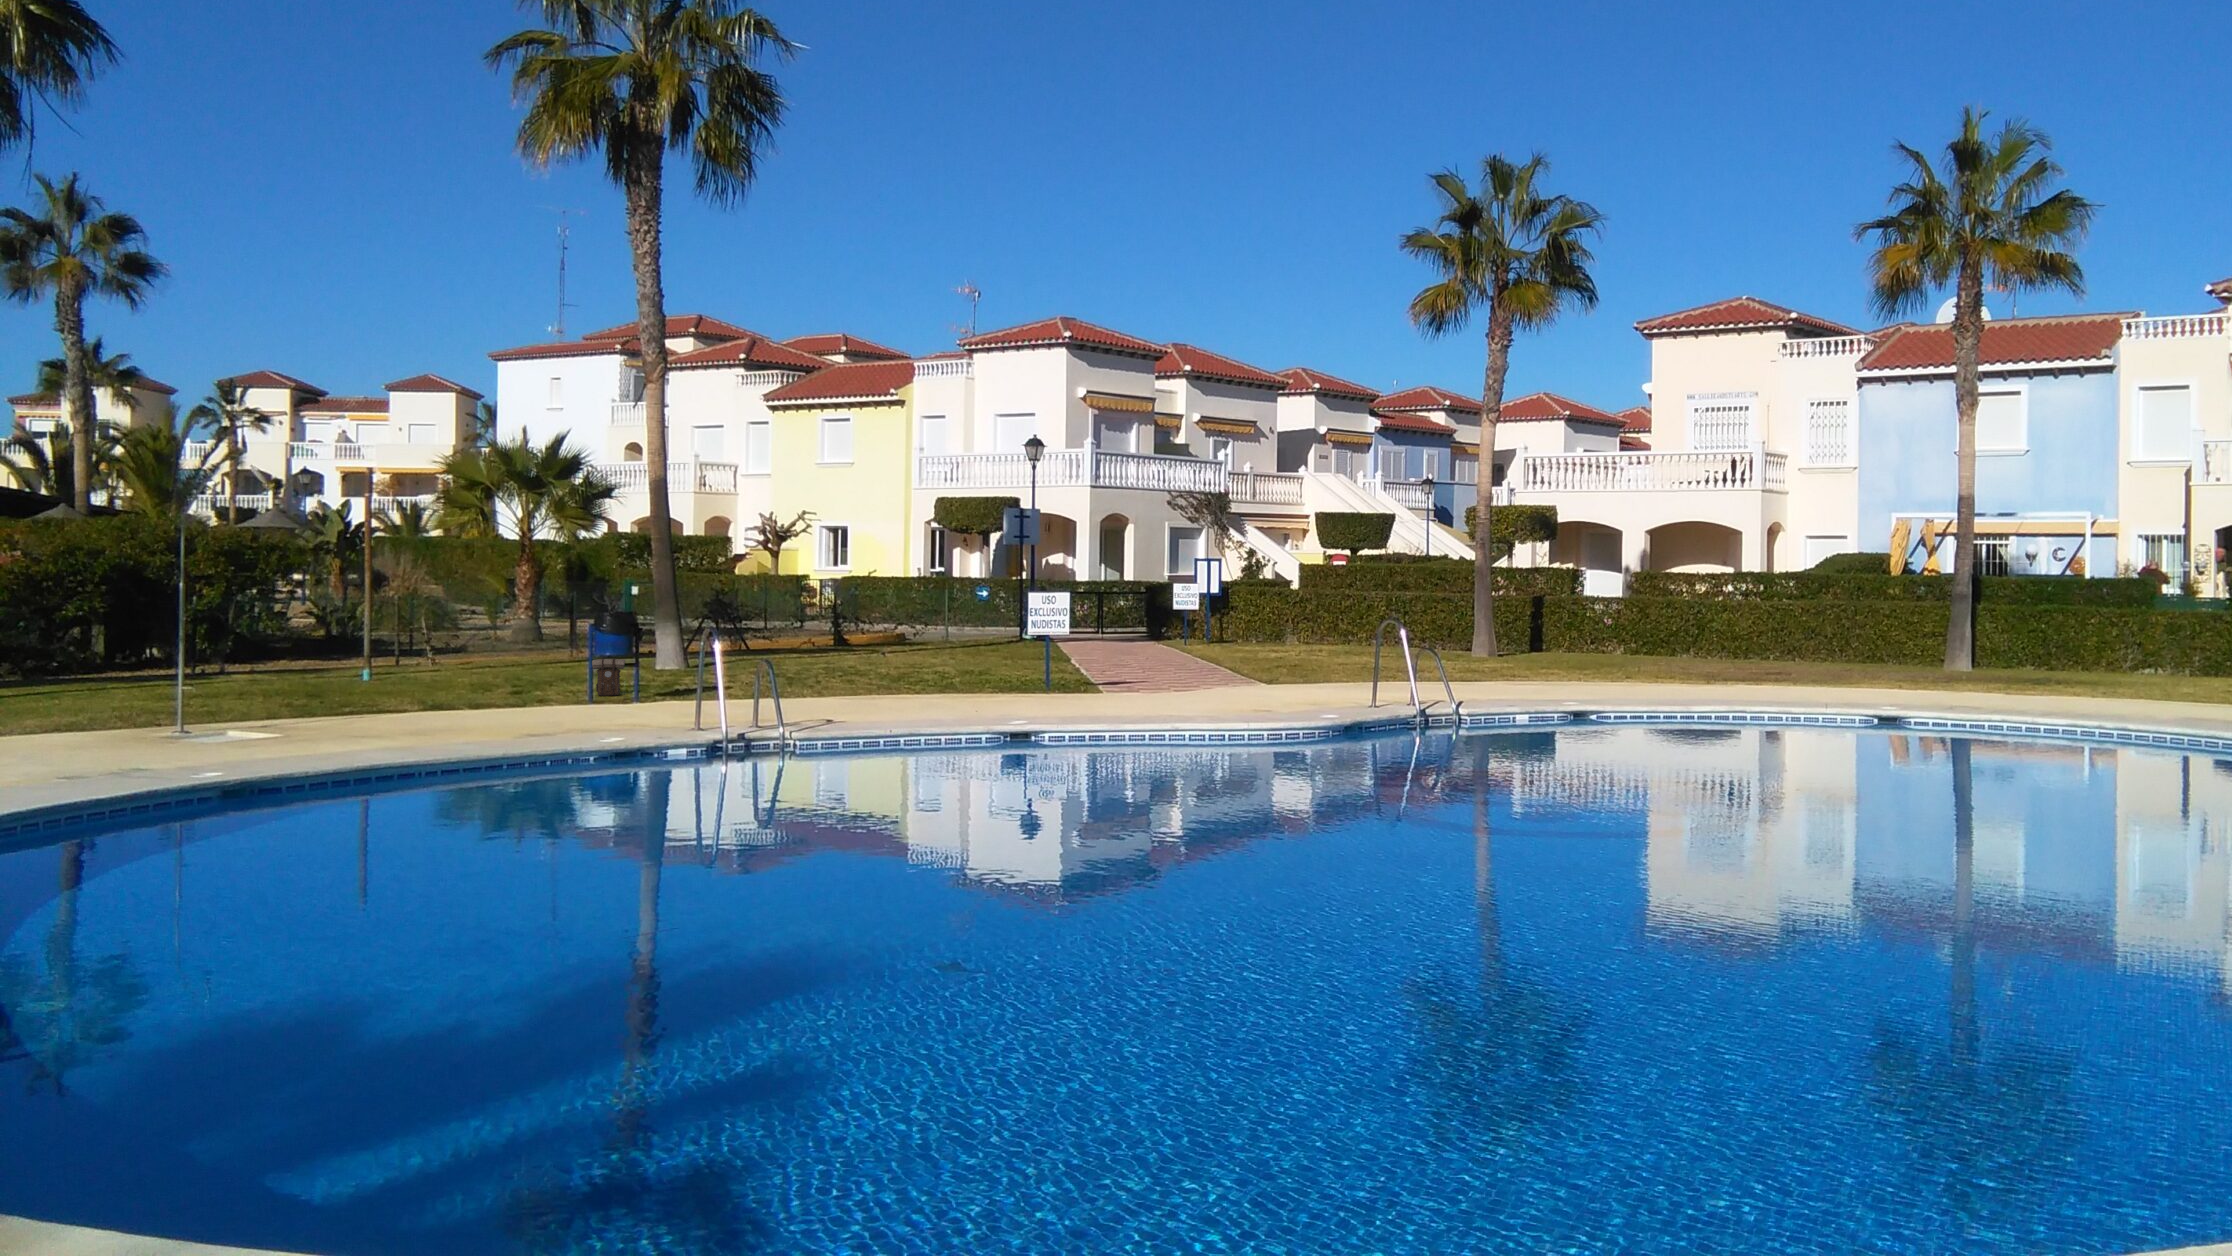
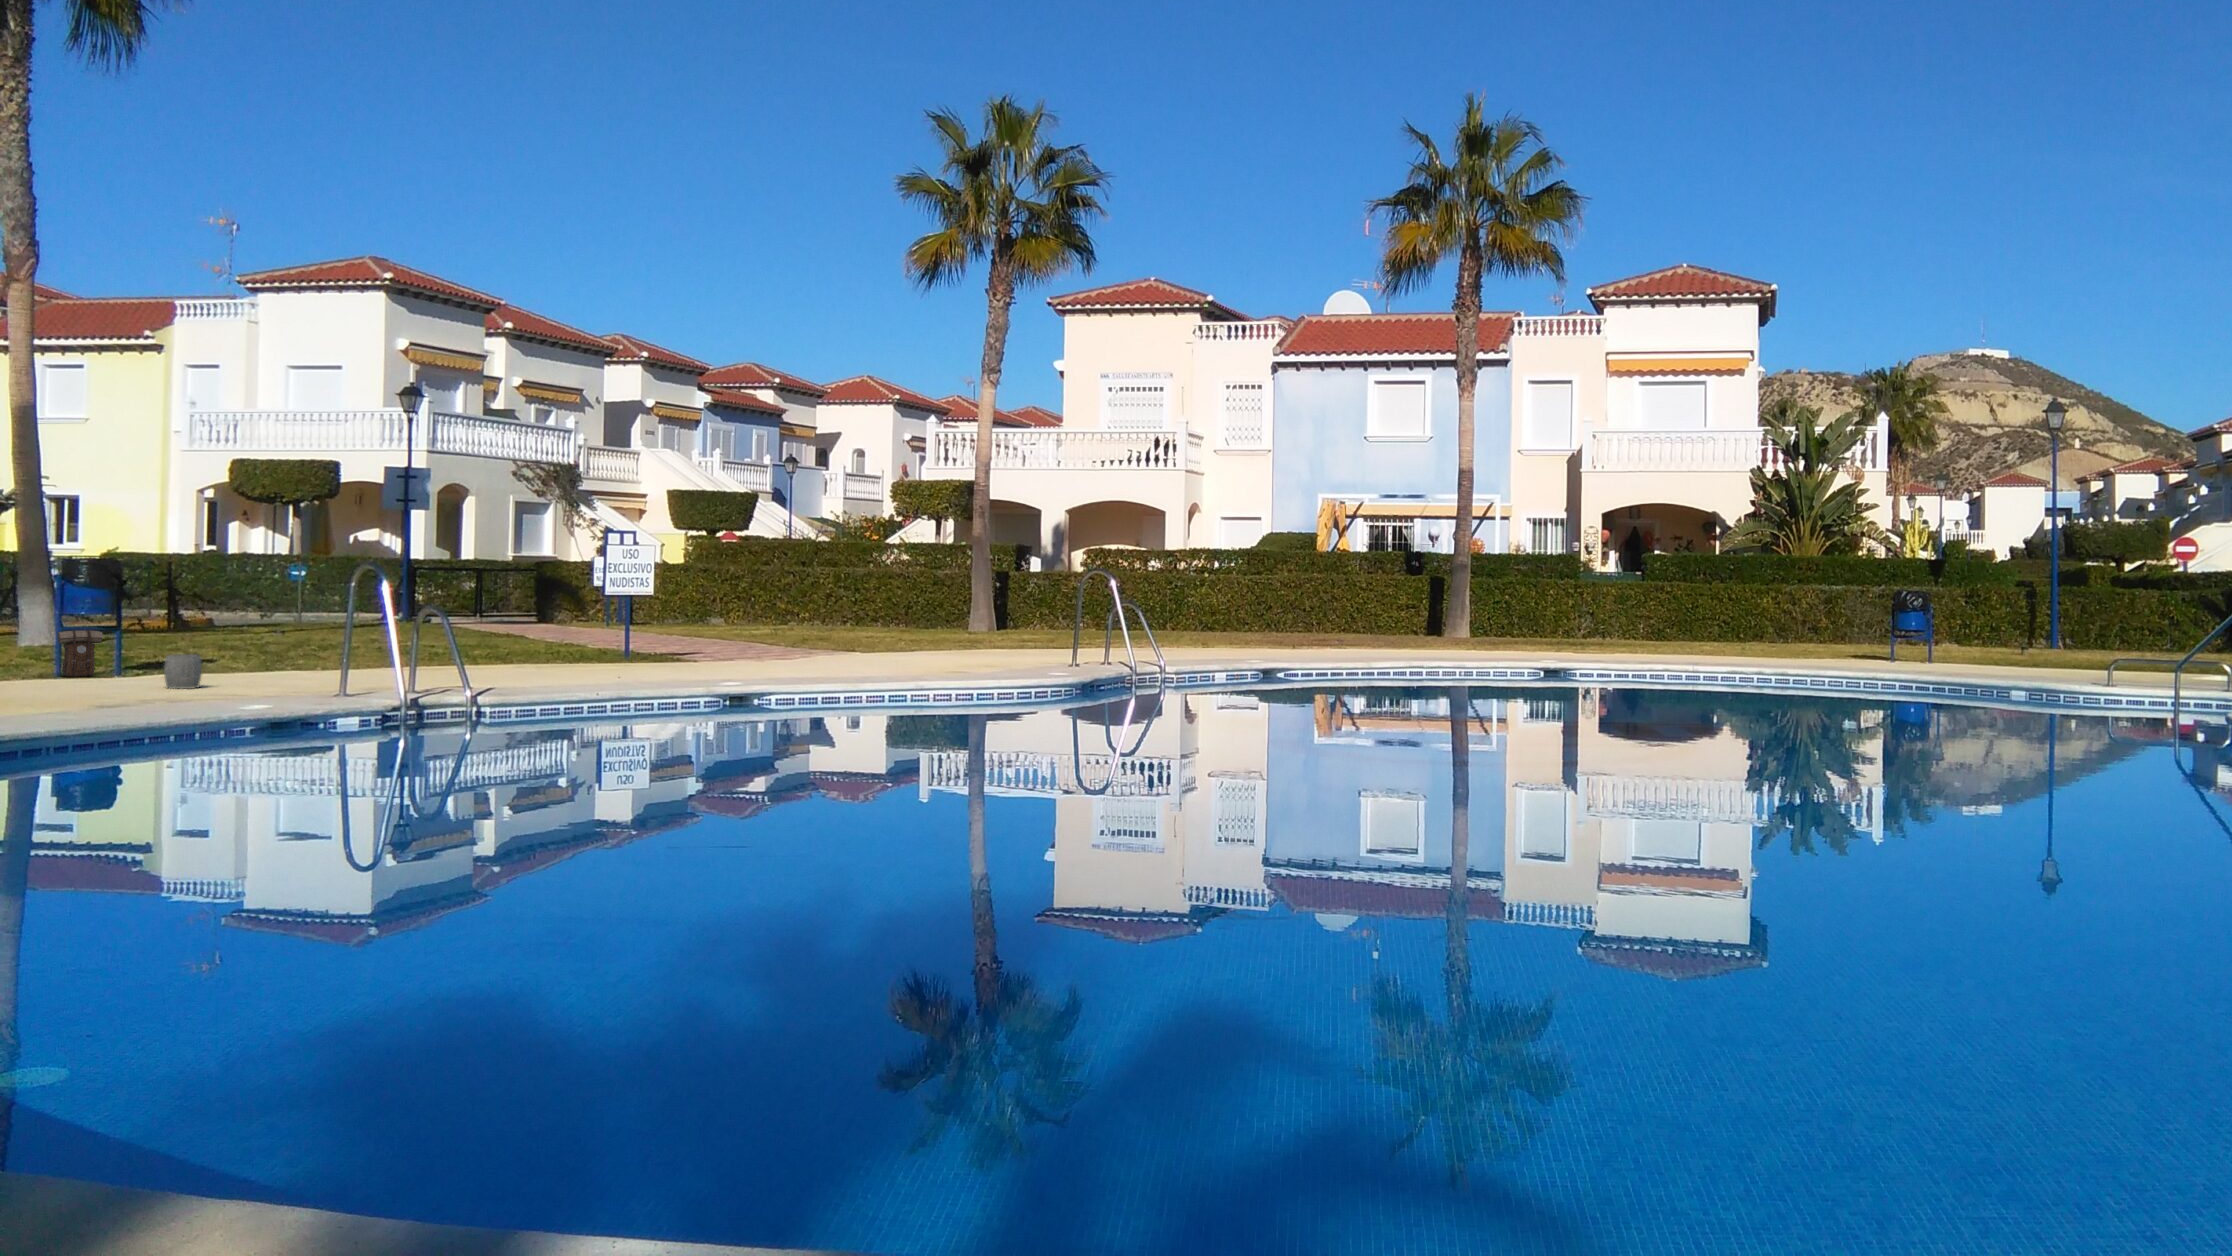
woven basket: none [624,684,653,714] -> present [164,654,202,689]

